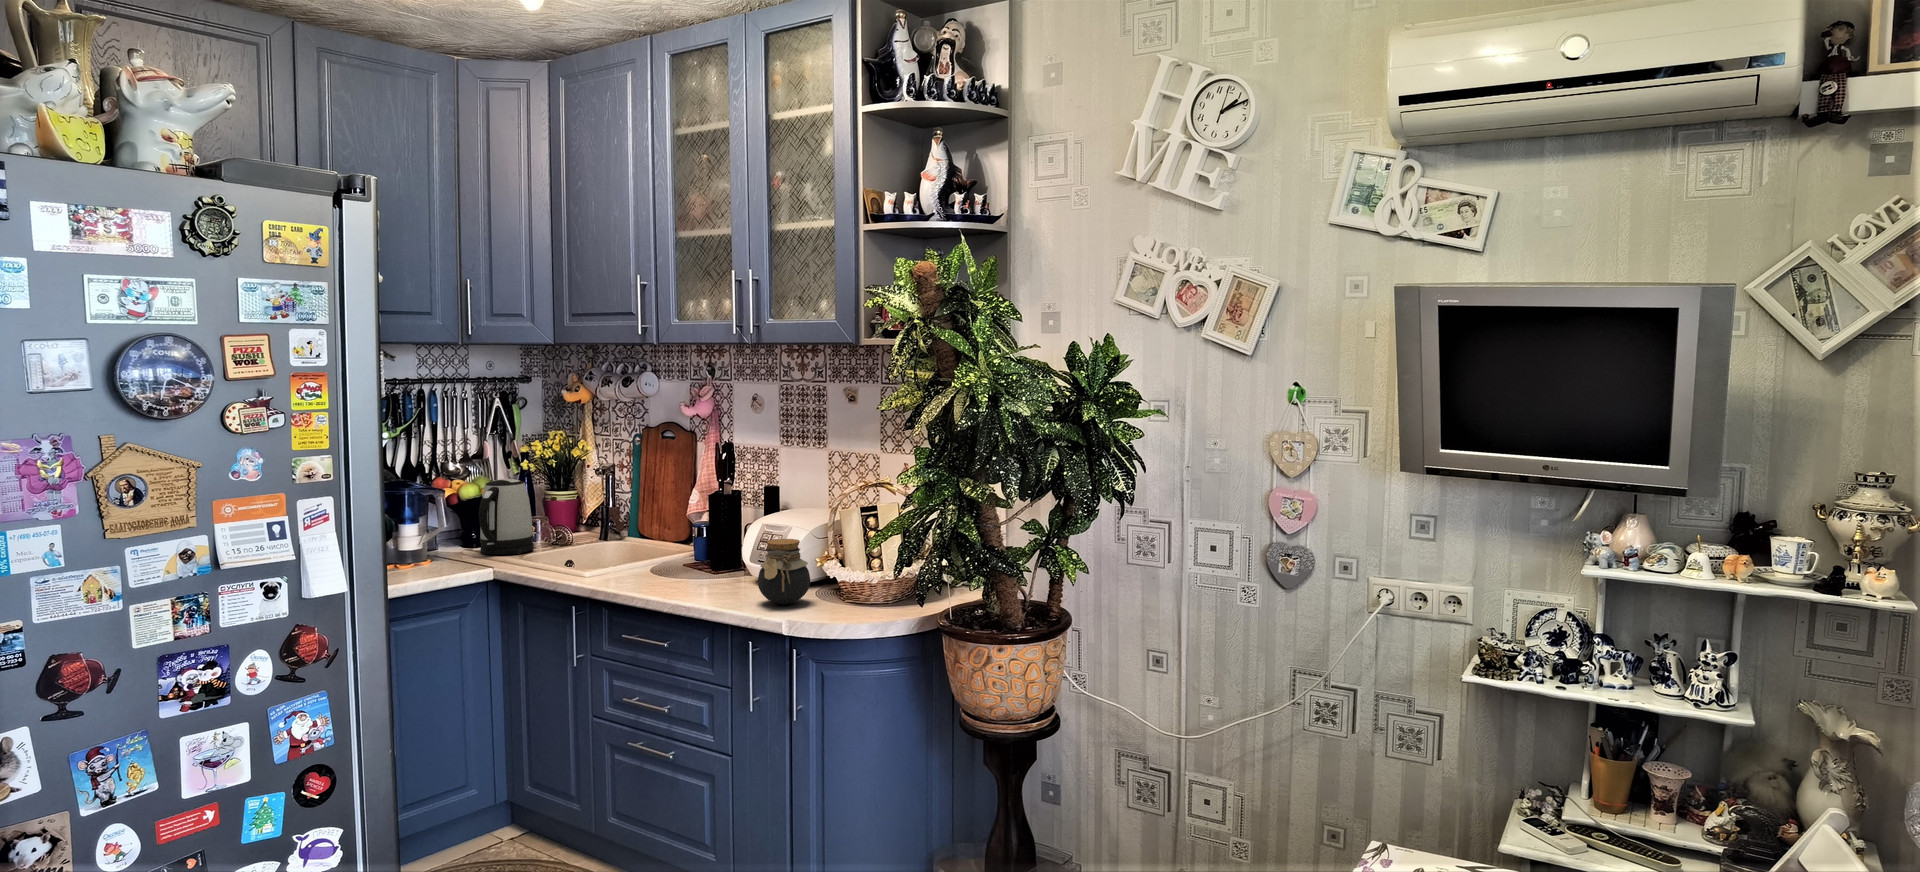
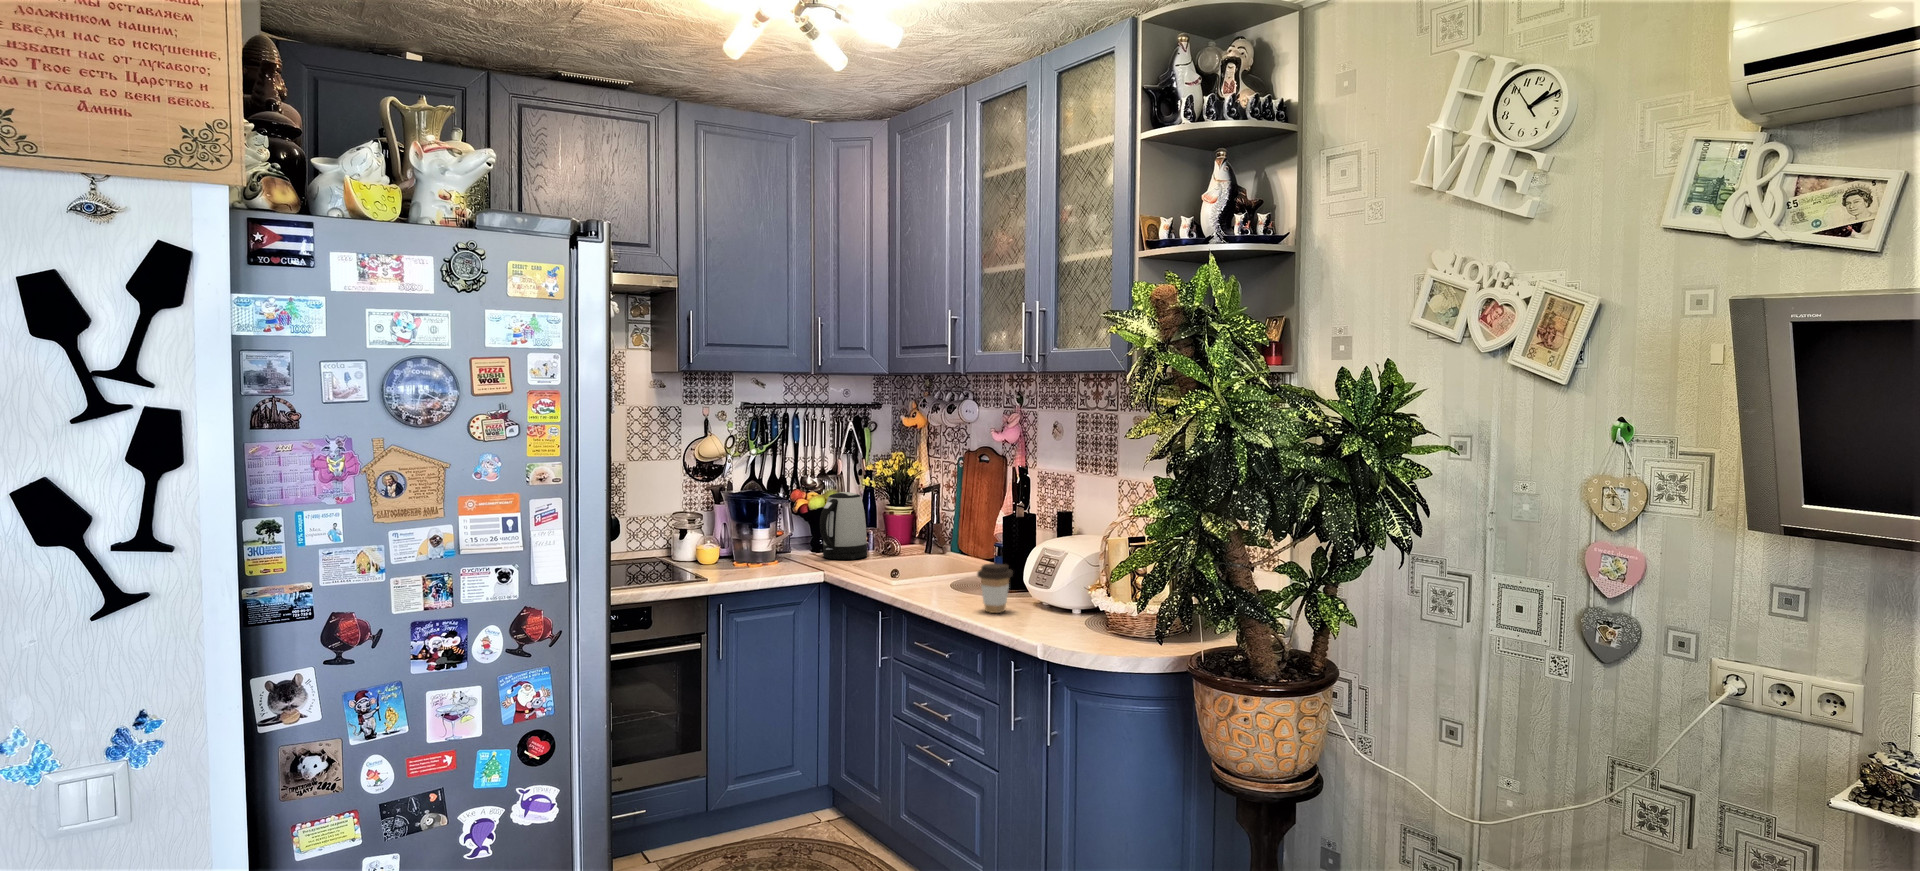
jar: present [758,539,810,604] -> none [1026,562,1078,626]
coffee cup: none [698,545,734,597] -> present [977,563,1013,613]

